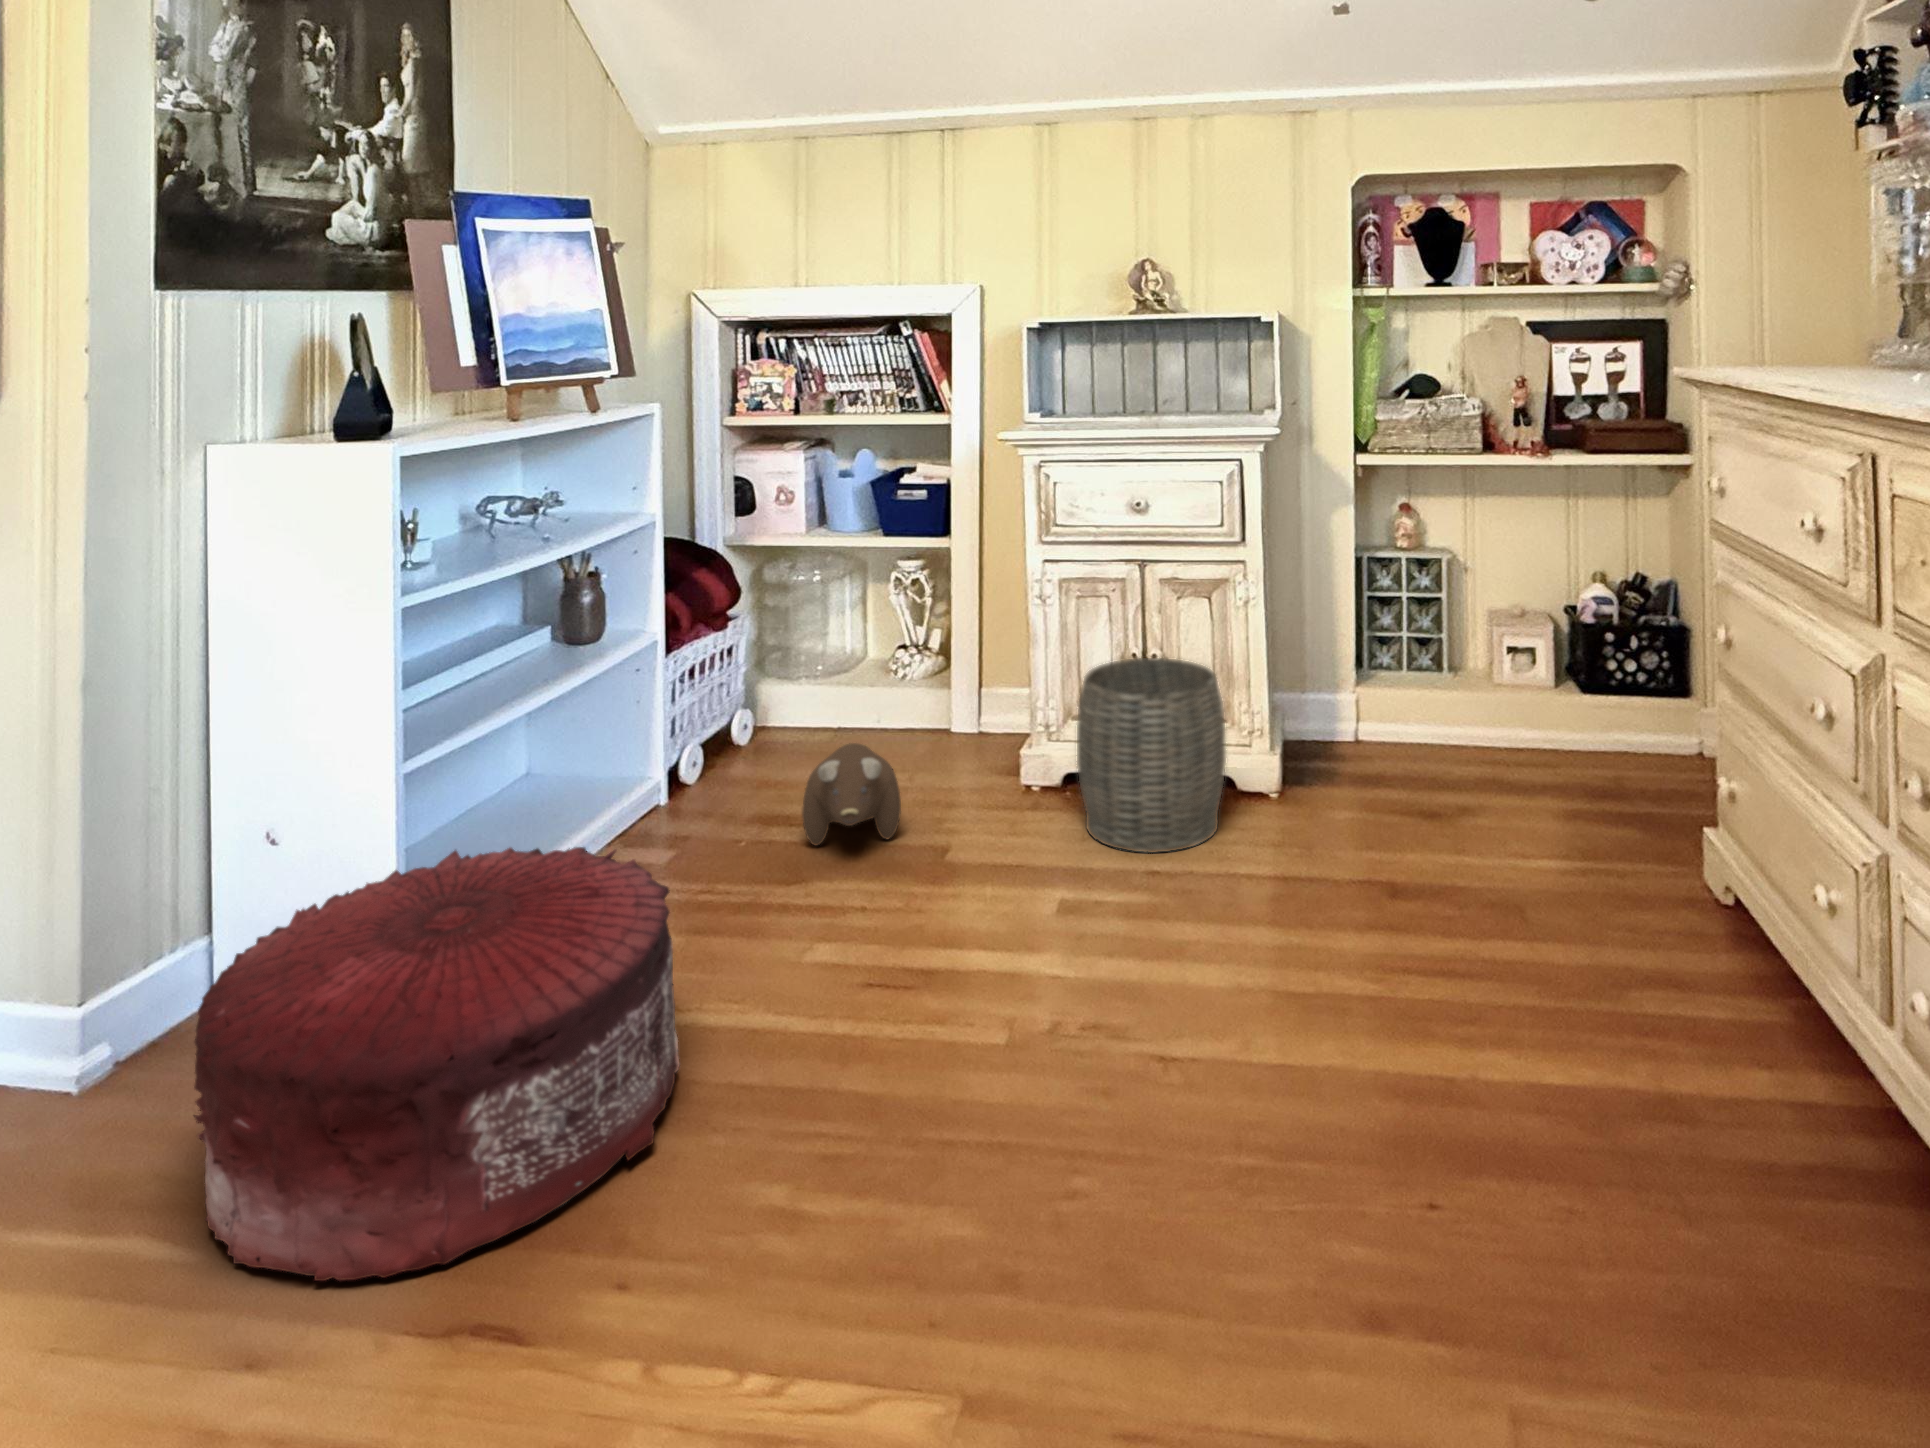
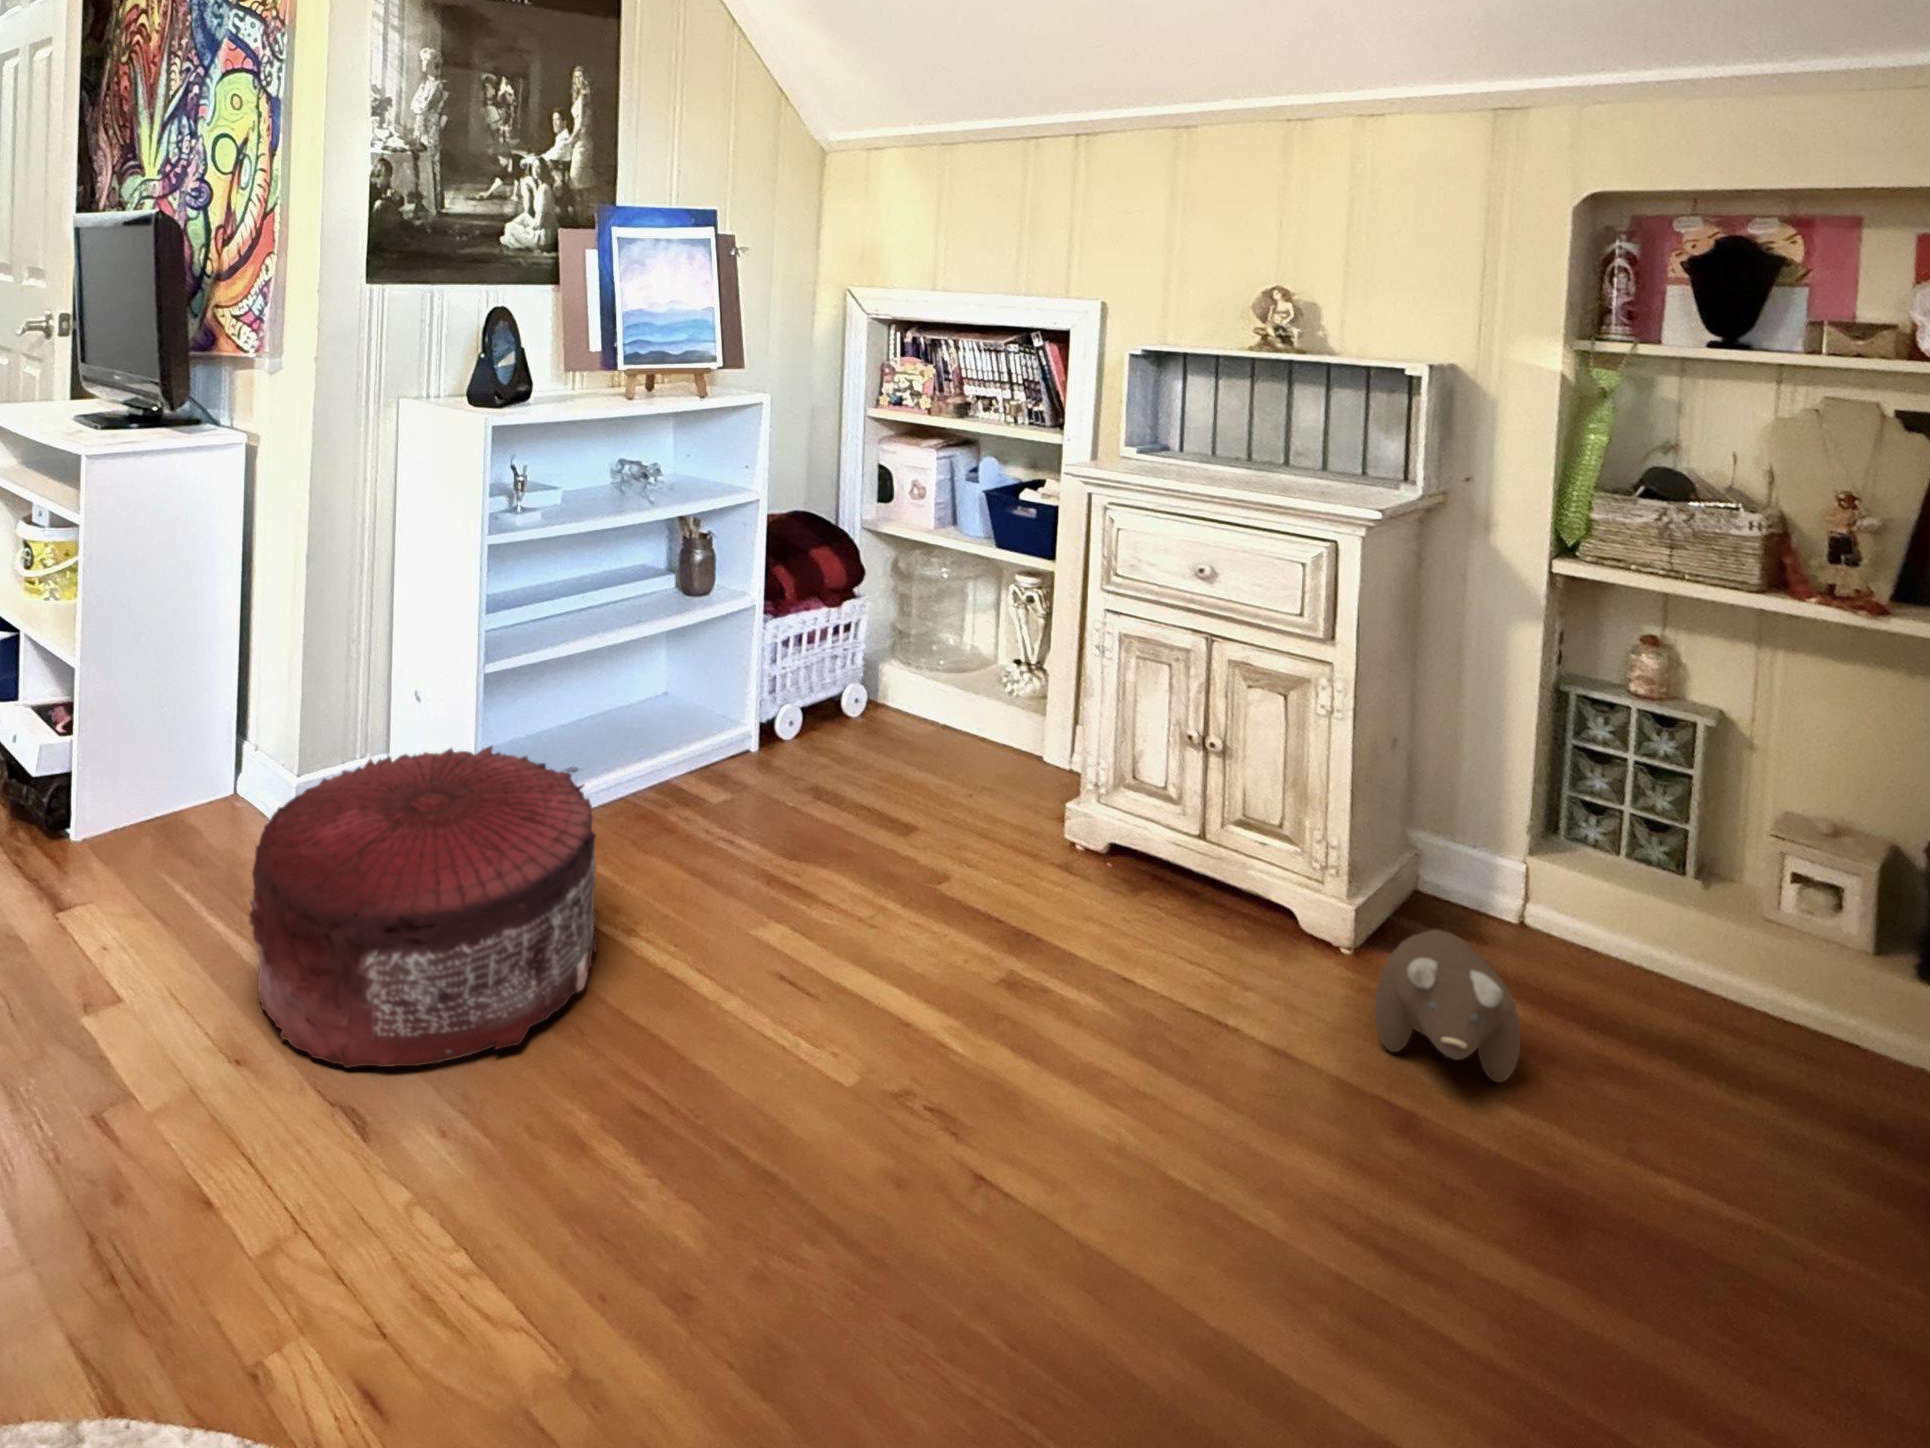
woven basket: present [1077,658,1226,853] -> none [1086,737,1264,975]
plush toy: present [802,743,901,845] -> present [1375,930,1520,1082]

